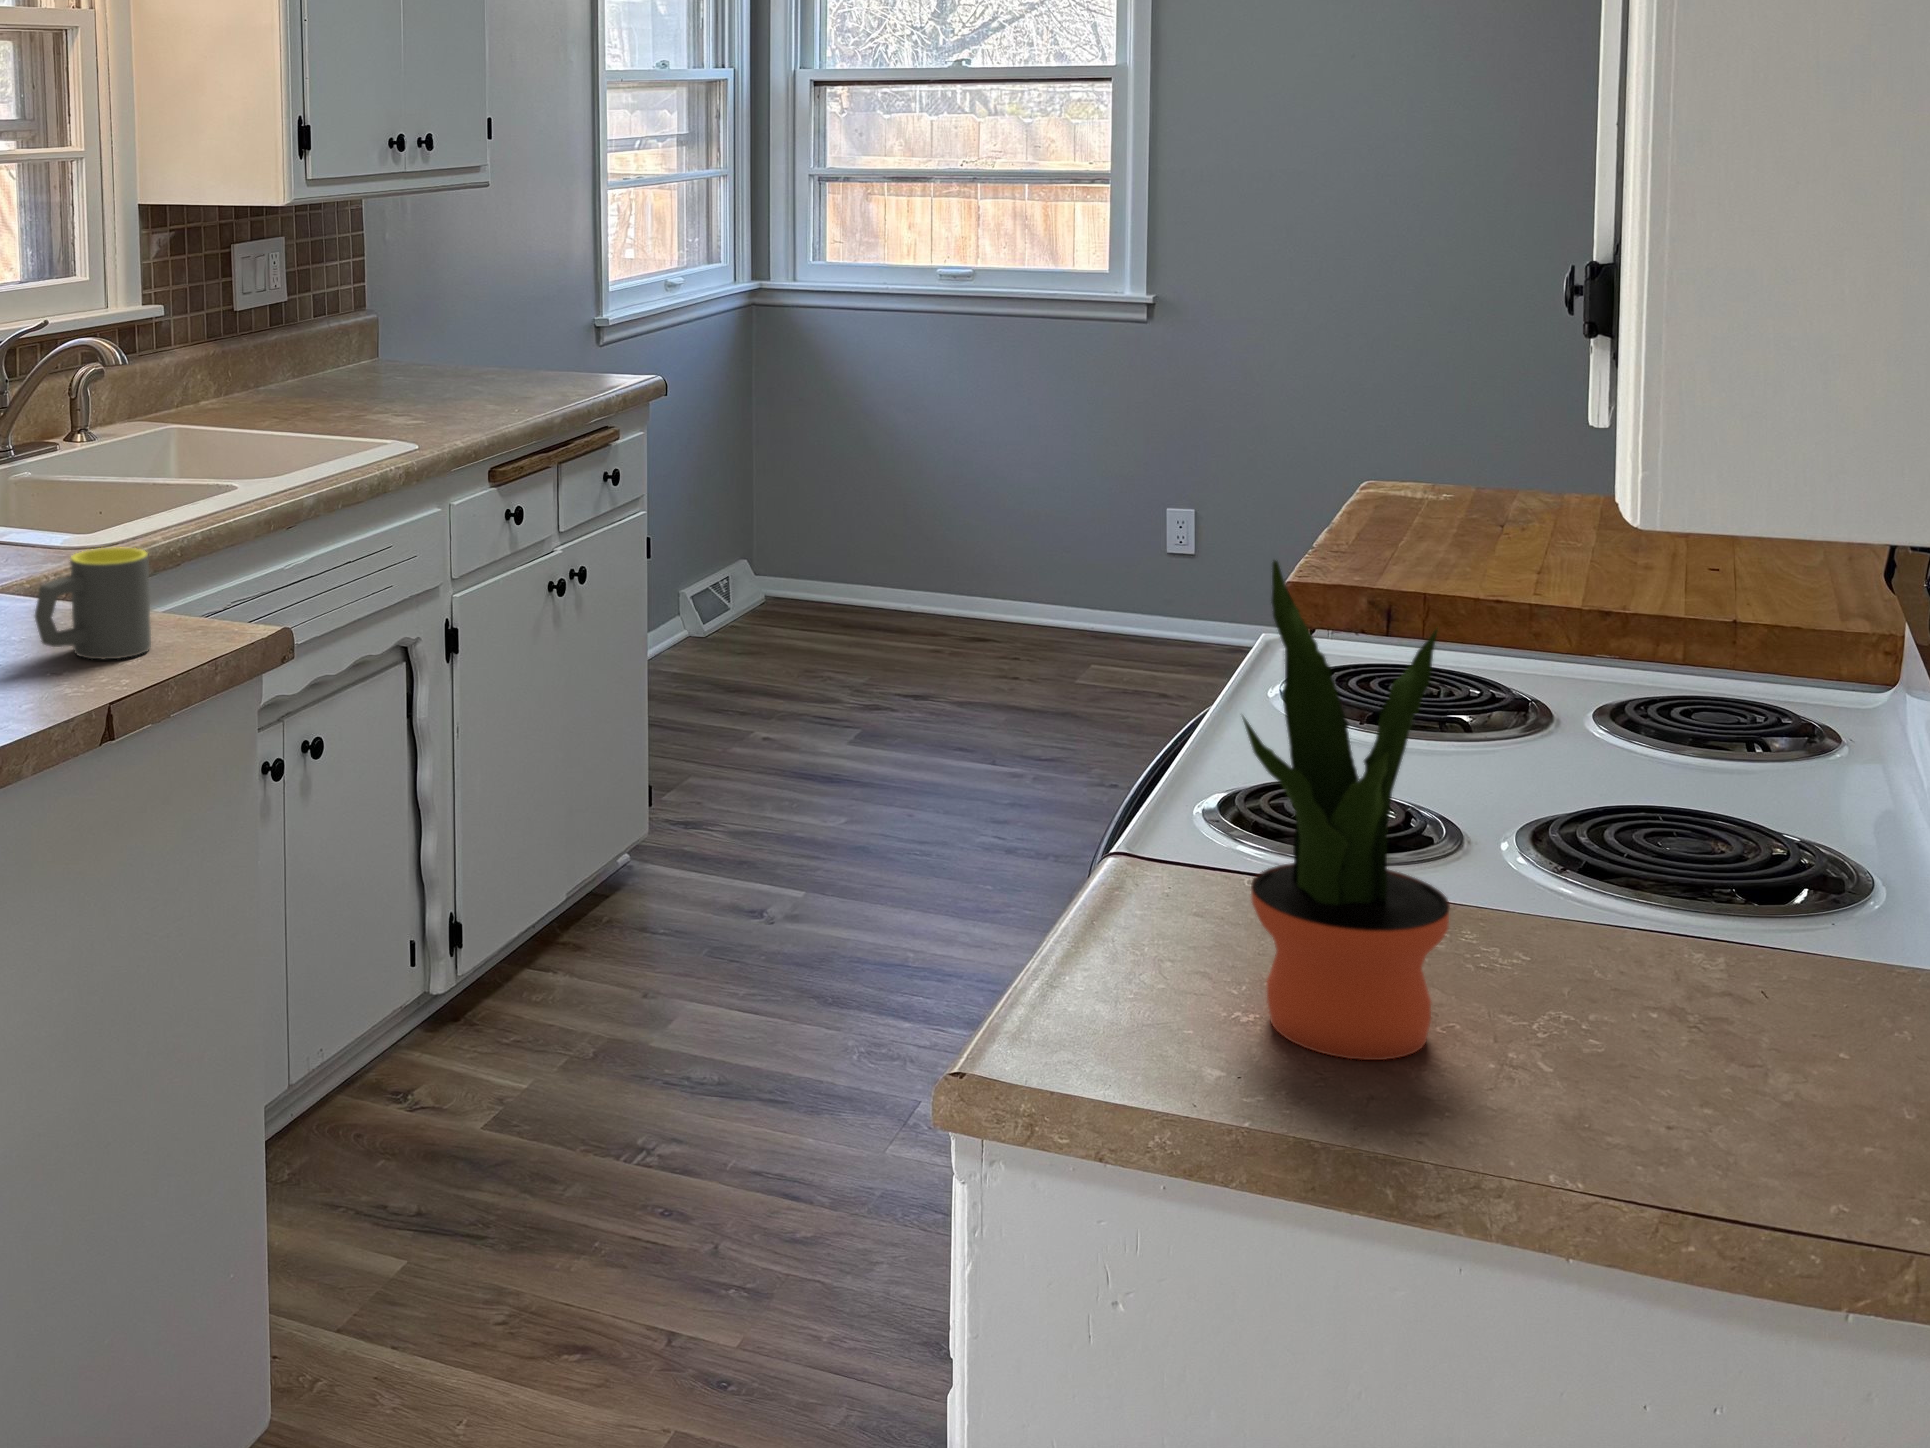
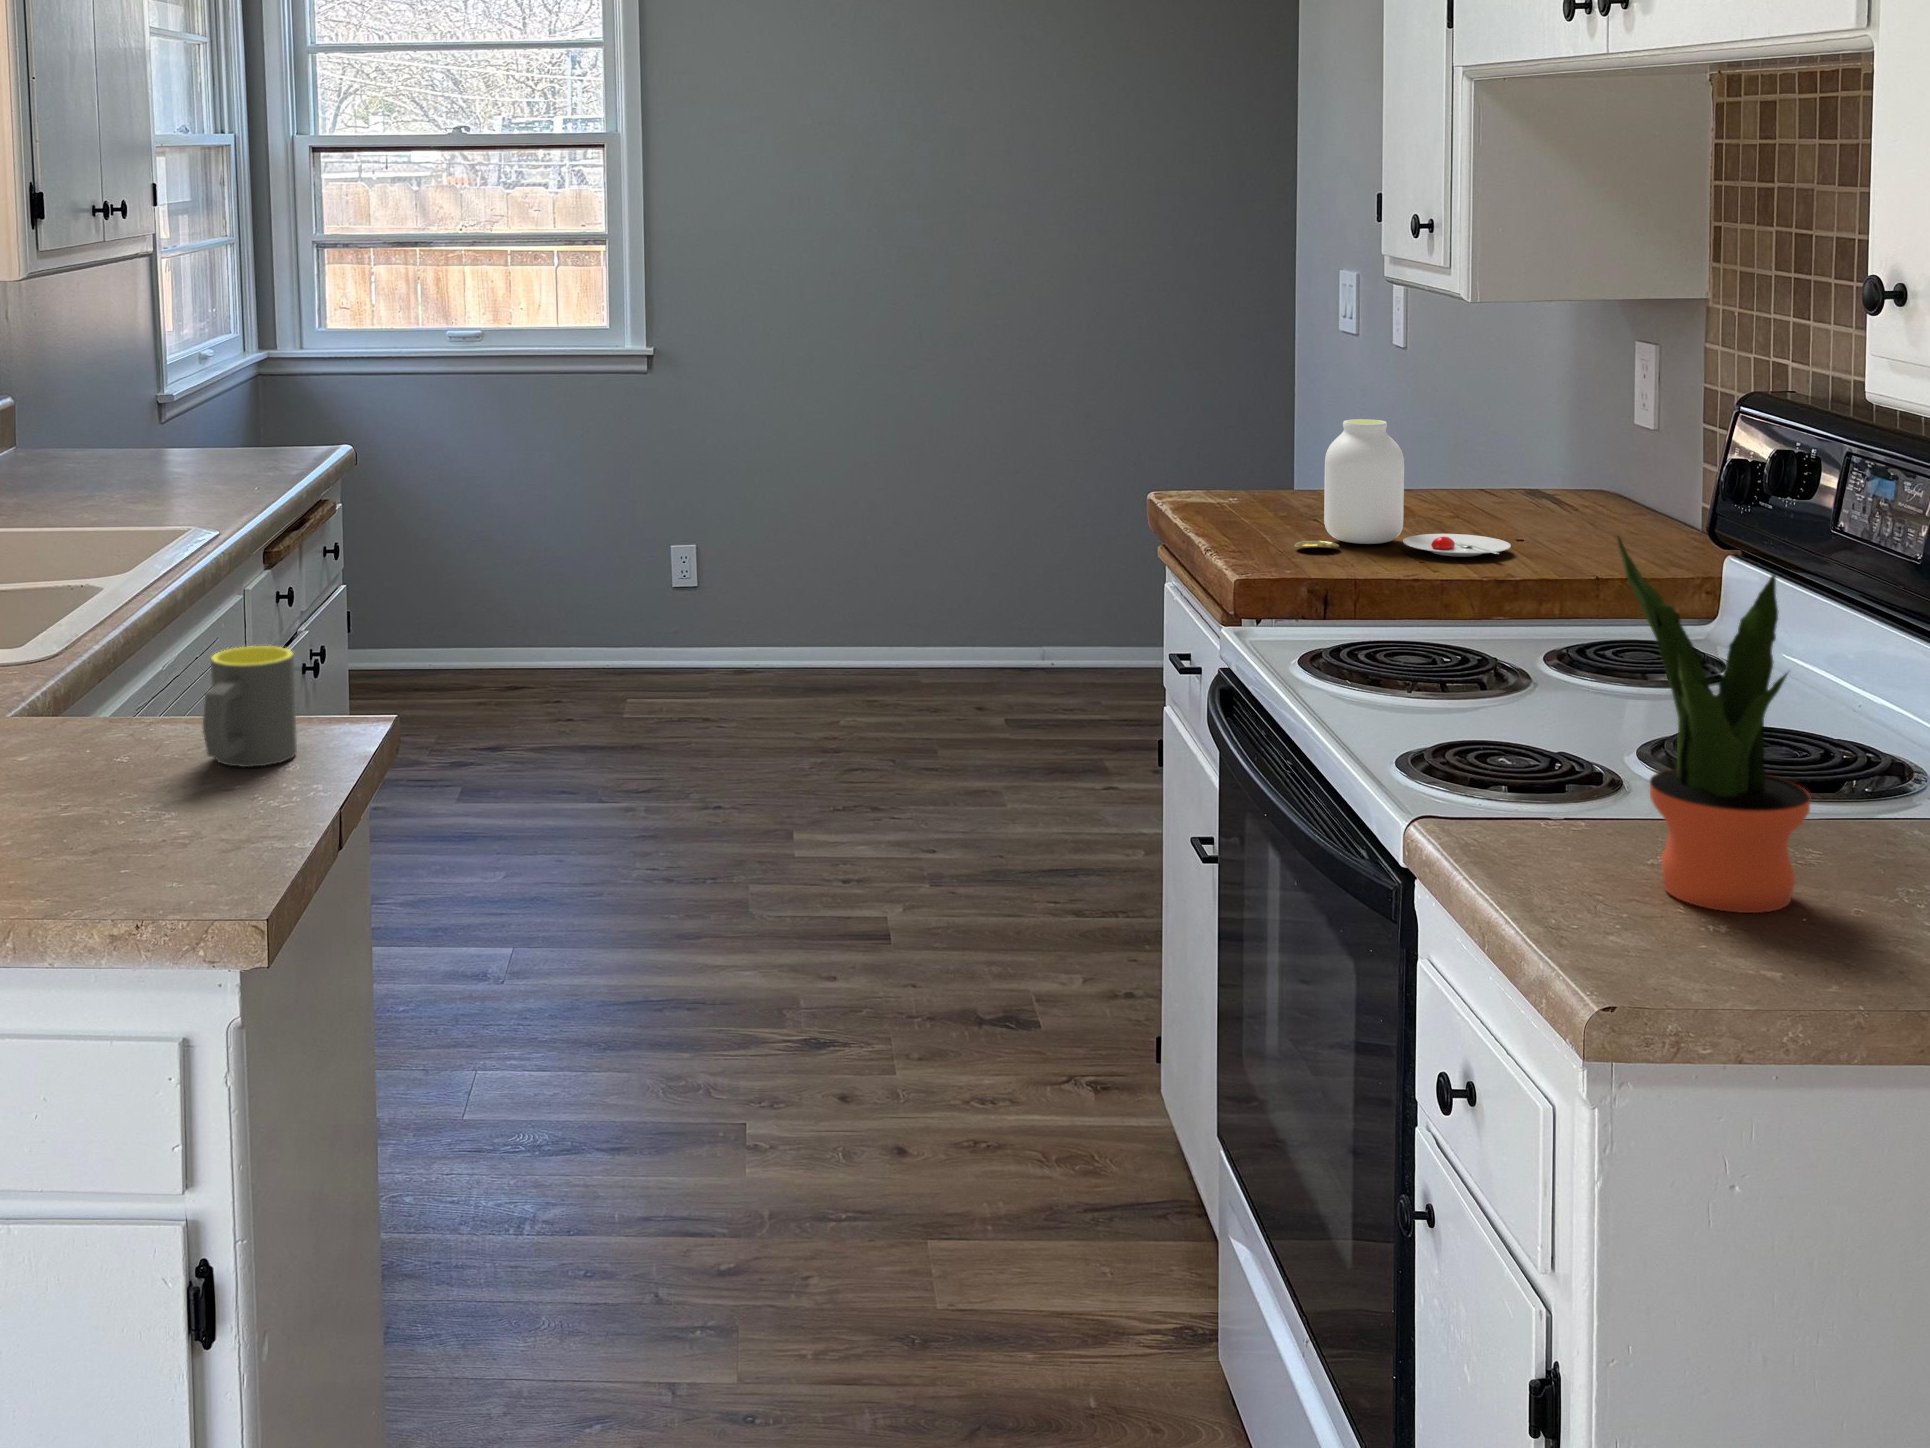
jar: none [1444,409,1714,588] -> present [1295,419,1511,557]

